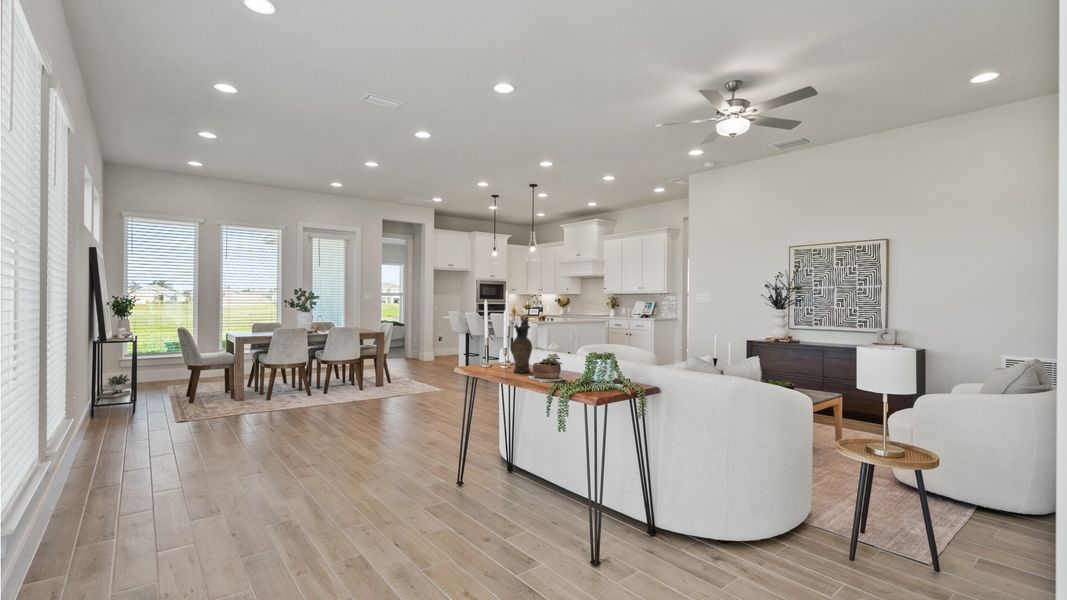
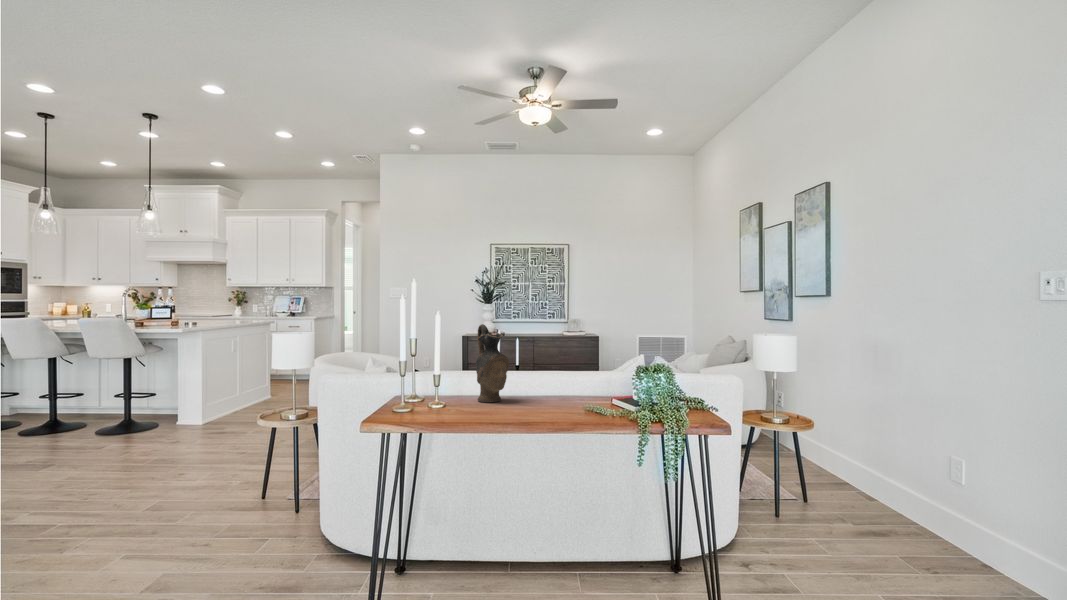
succulent plant: present [527,354,567,382] -> none [542,369,582,408]

